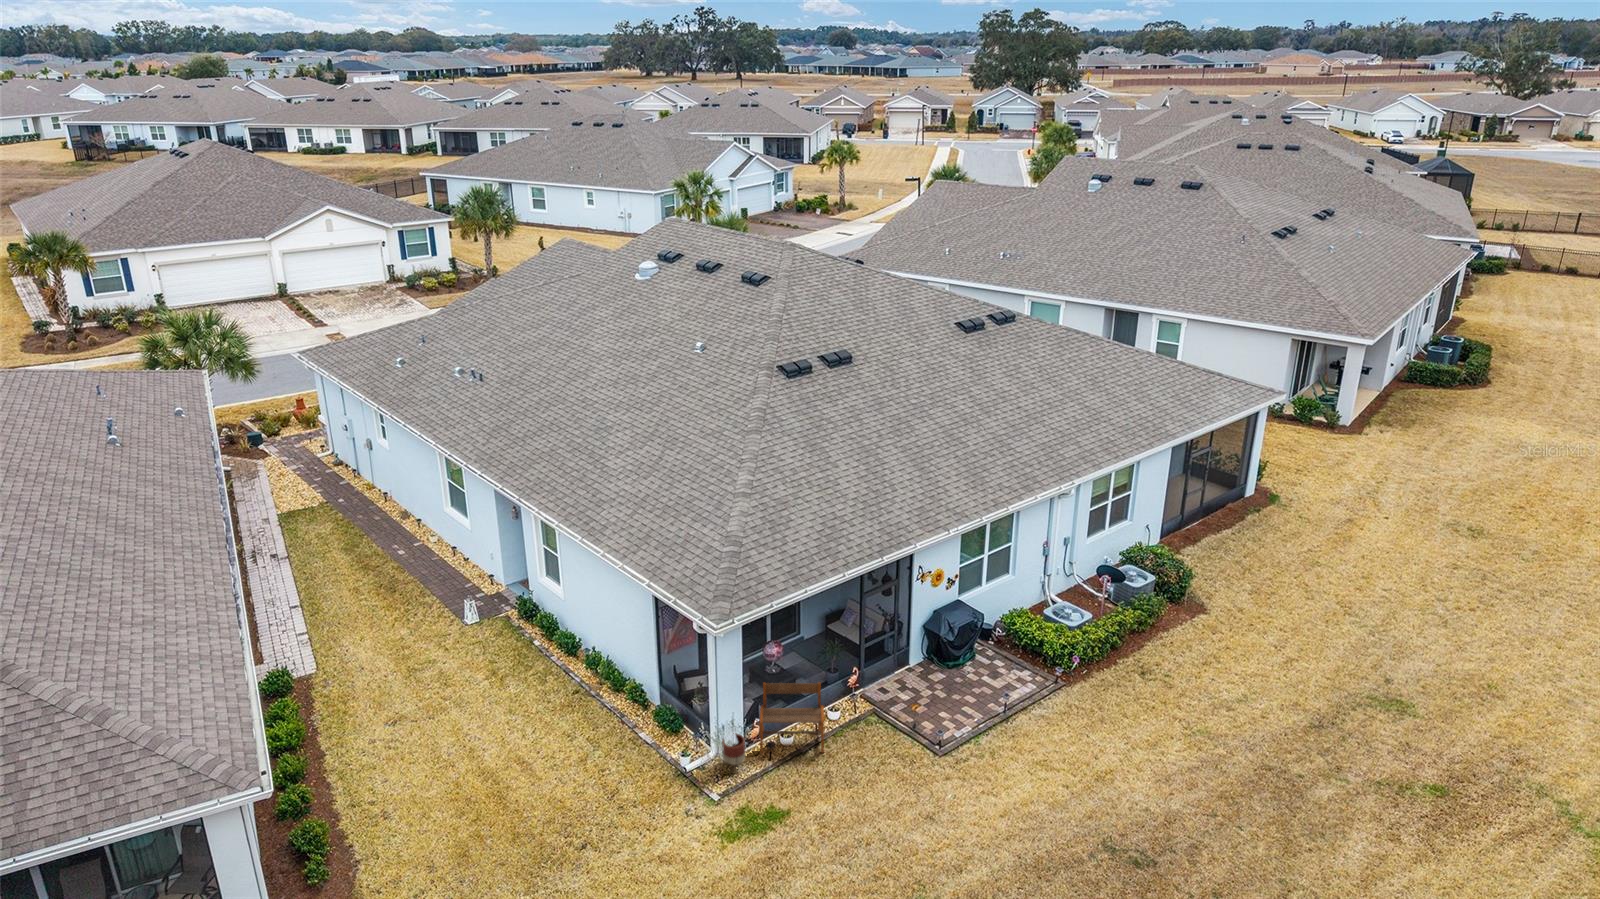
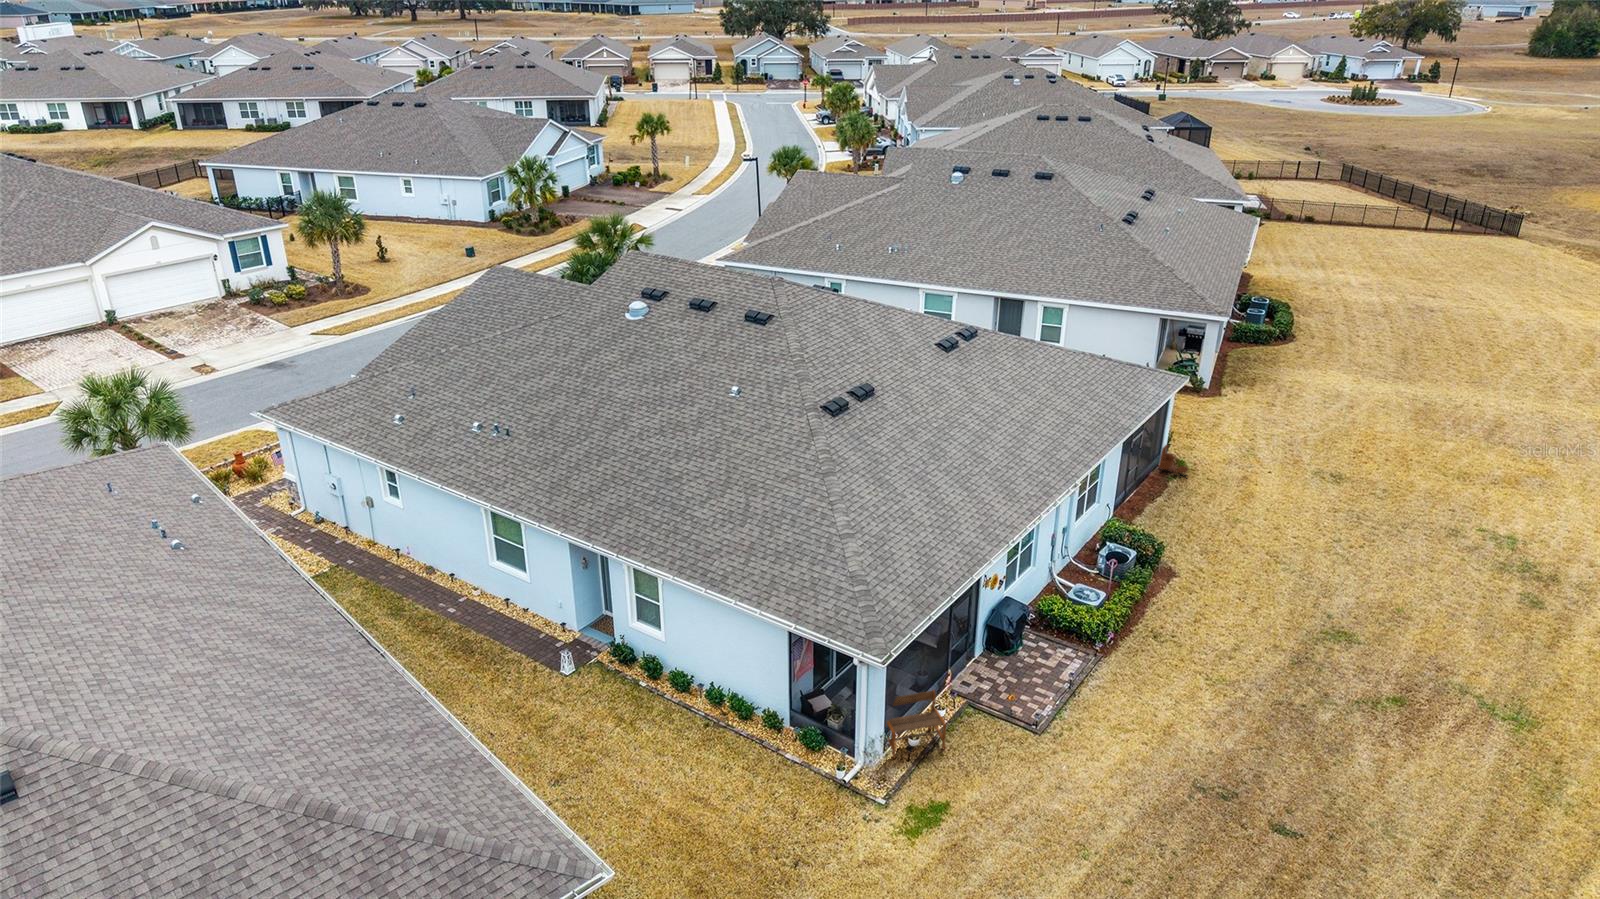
lounge chair: none [1241,474,1279,516] -> present [1158,445,1188,476]
planter: present [722,734,745,765] -> none [867,747,888,780]

